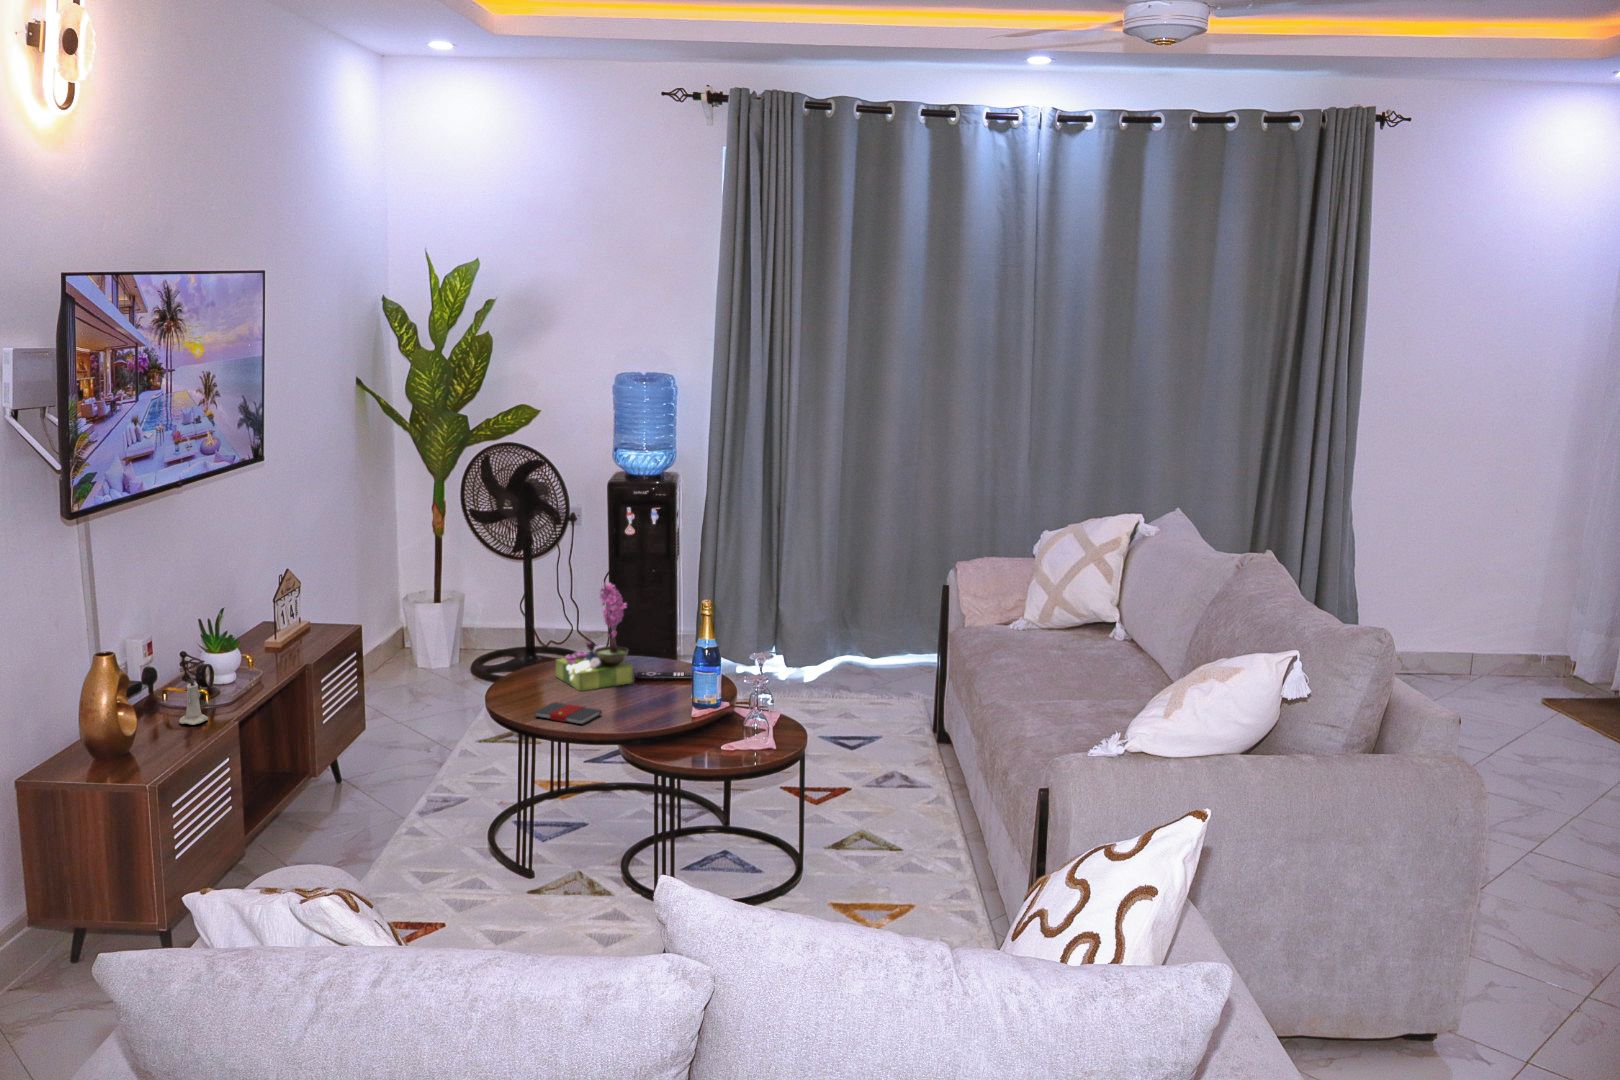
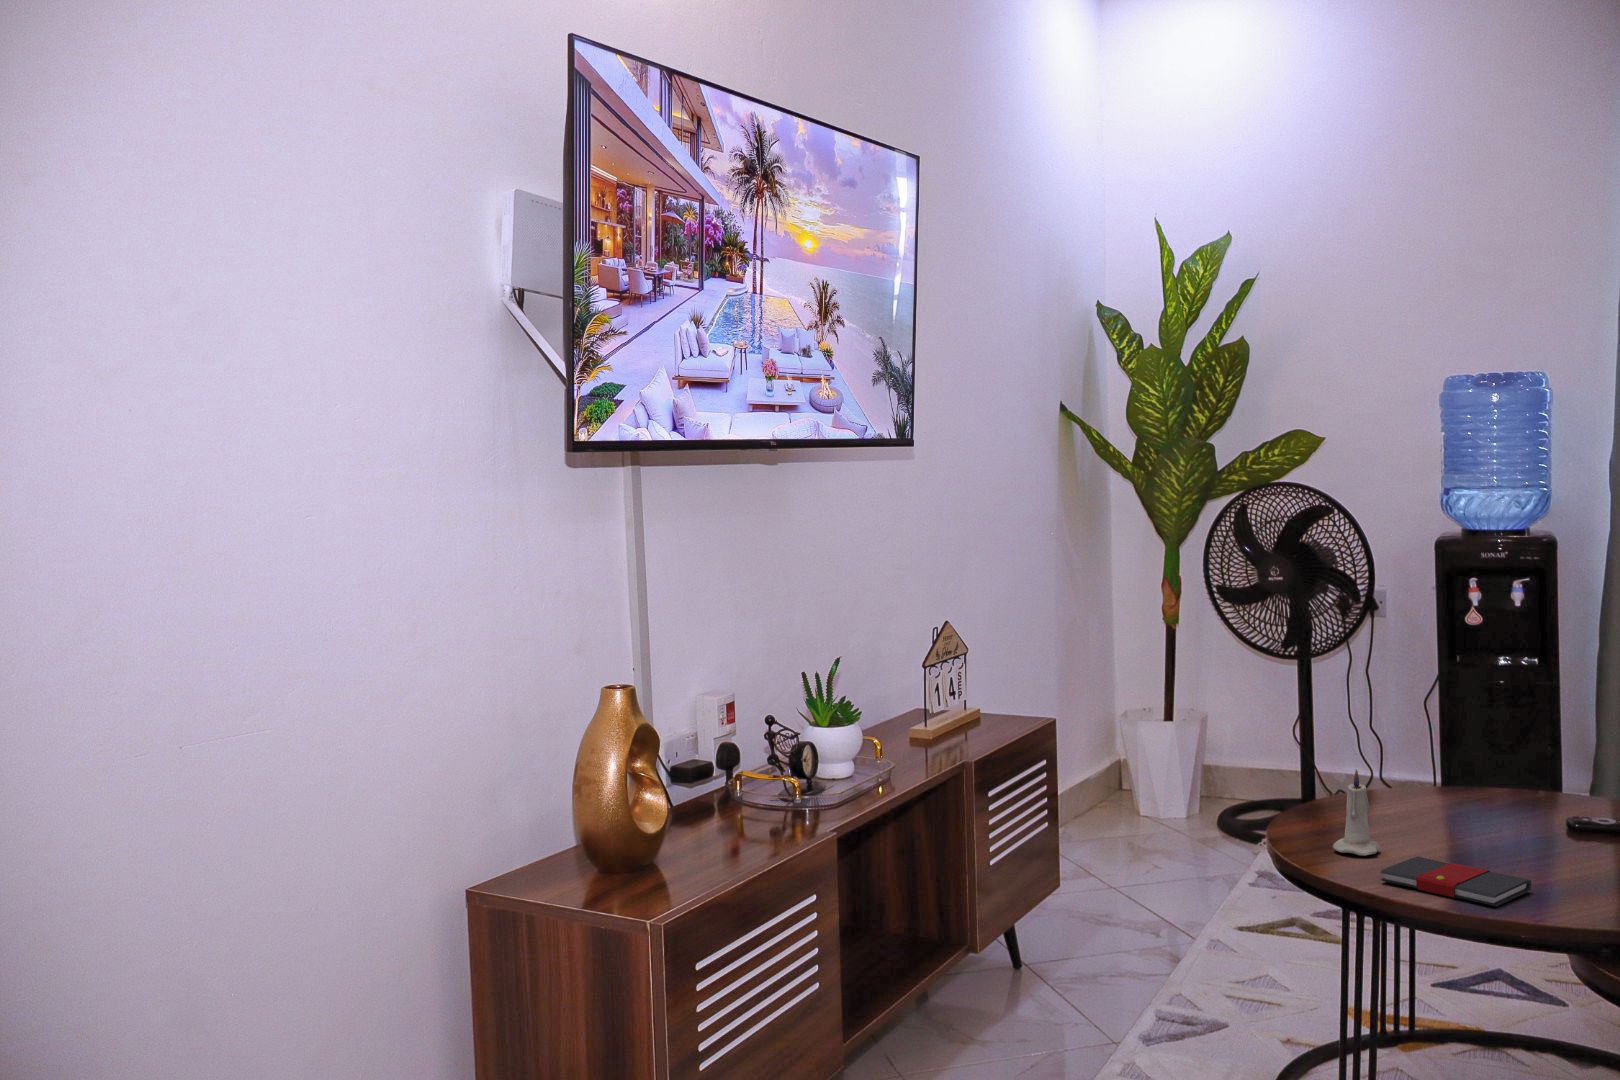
flower arrangement: present [556,583,633,691] -> none [1398,640,1567,844]
candle: present [179,675,208,725] -> present [1333,769,1380,856]

